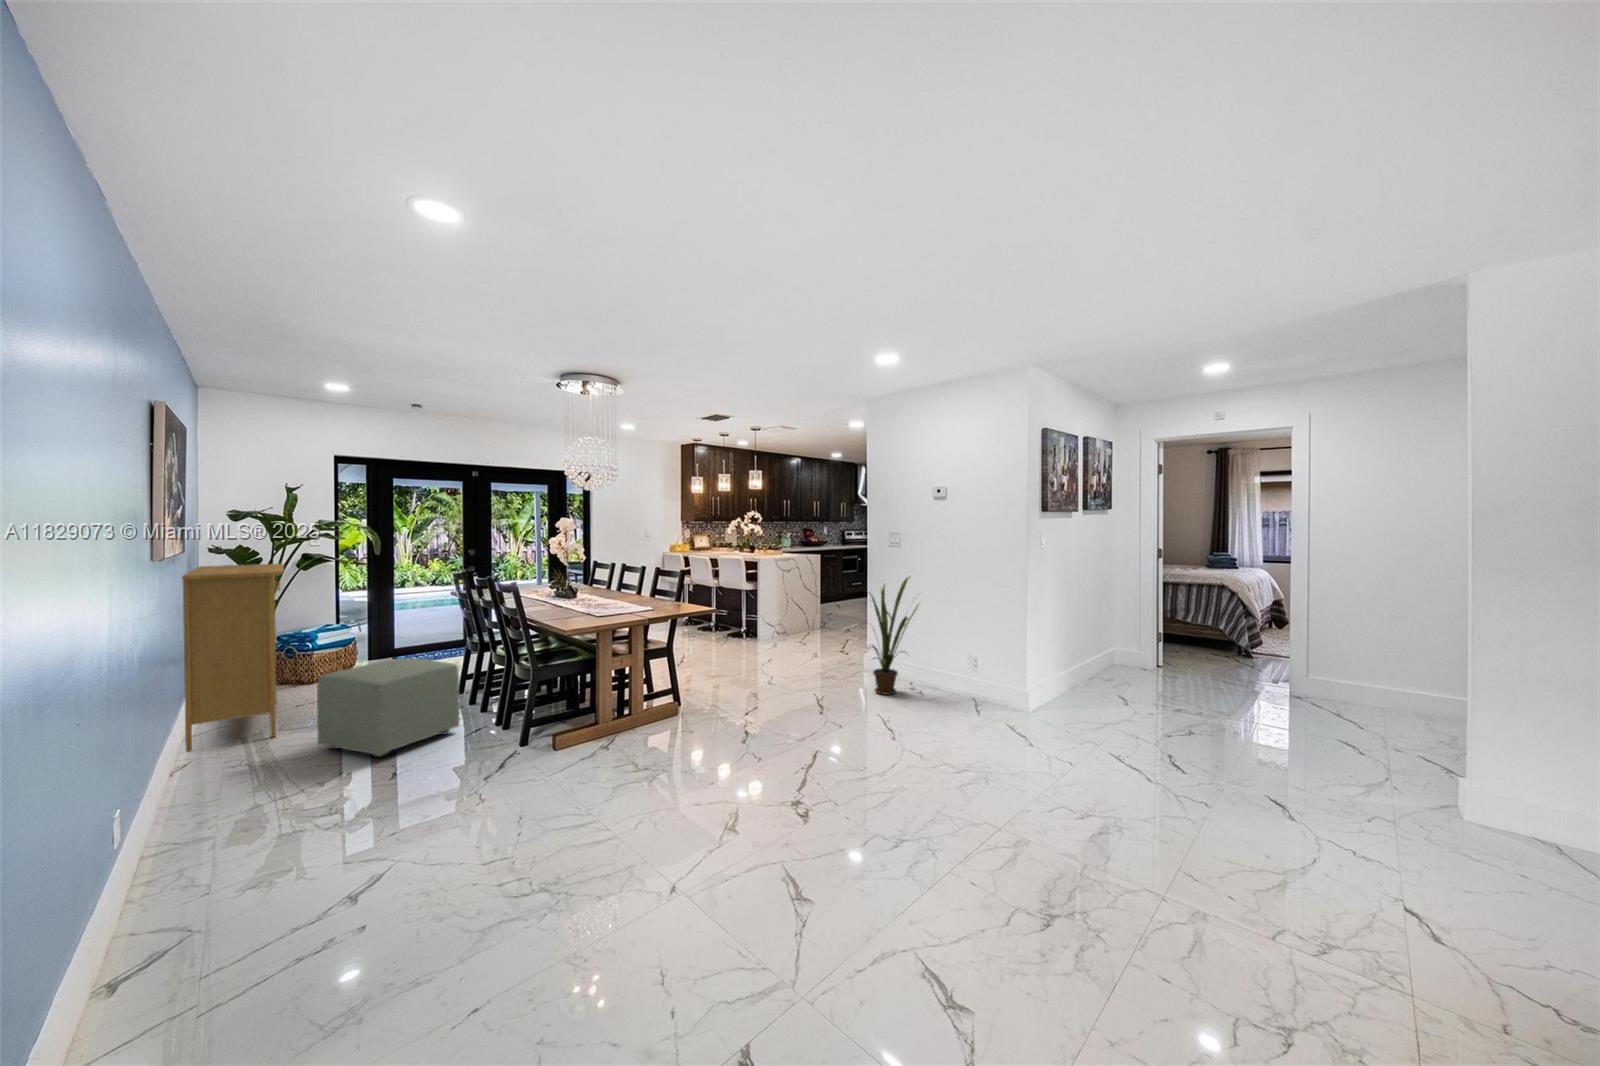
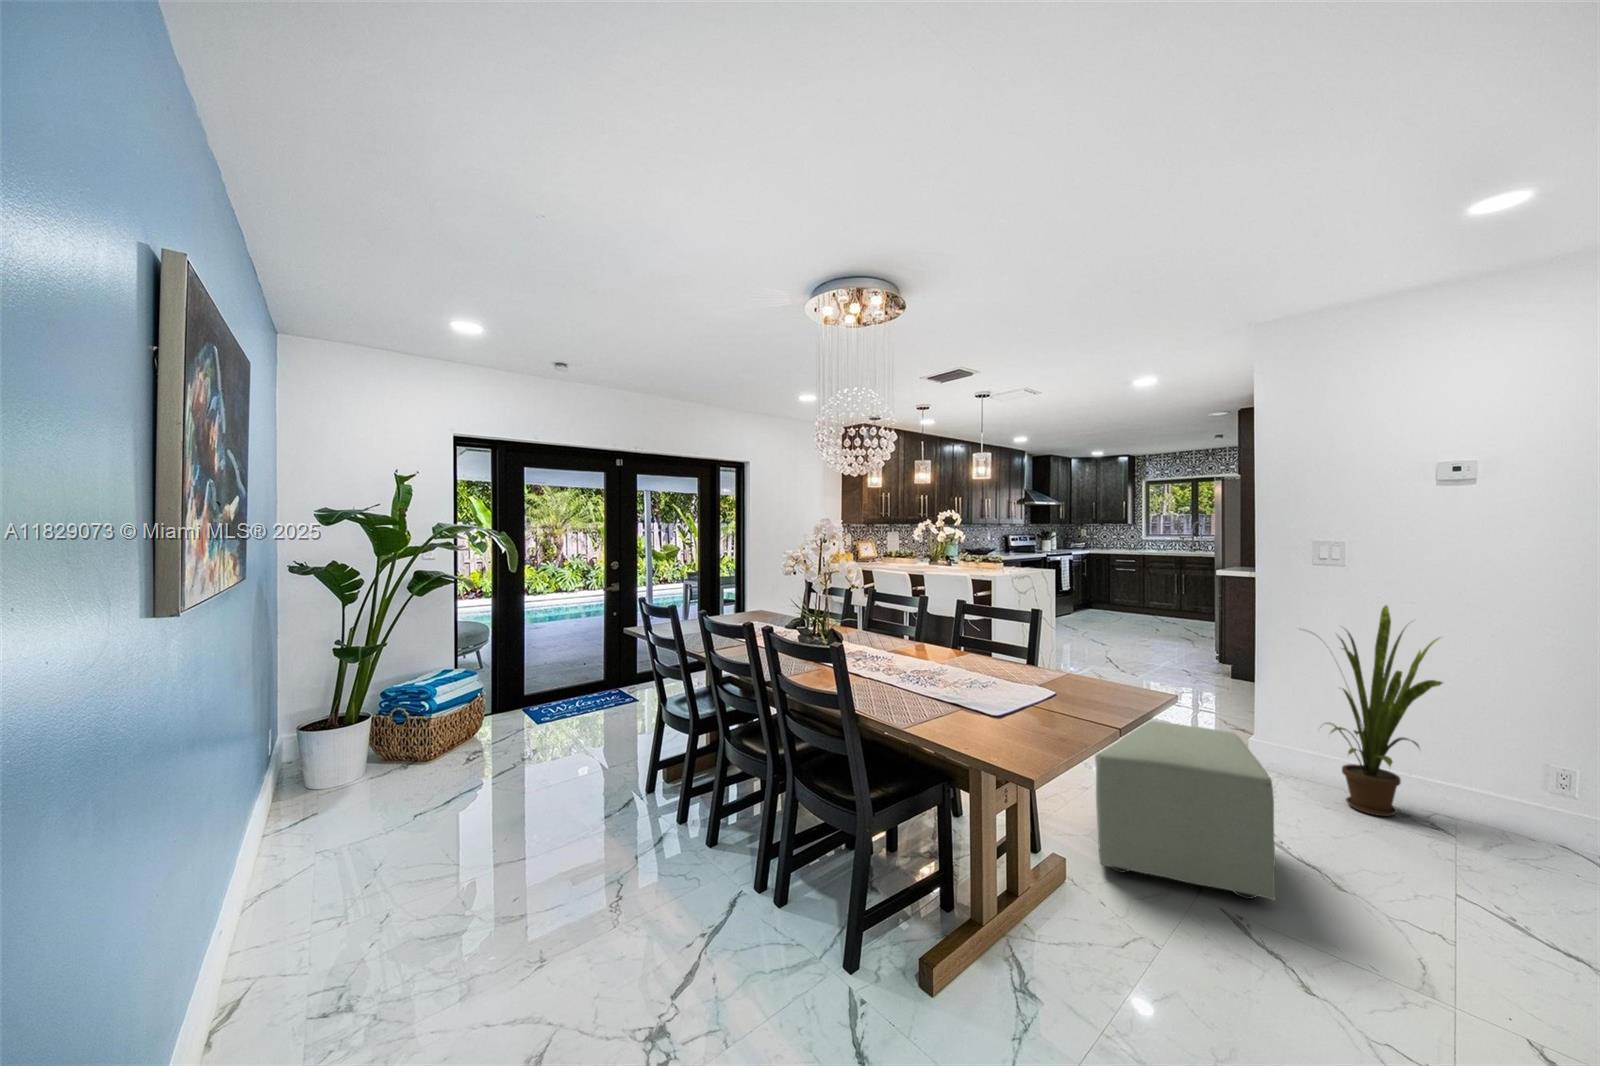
console table: present [182,563,284,752] -> none [220,588,400,955]
ottoman: present [317,658,460,757] -> present [1095,721,1275,900]

